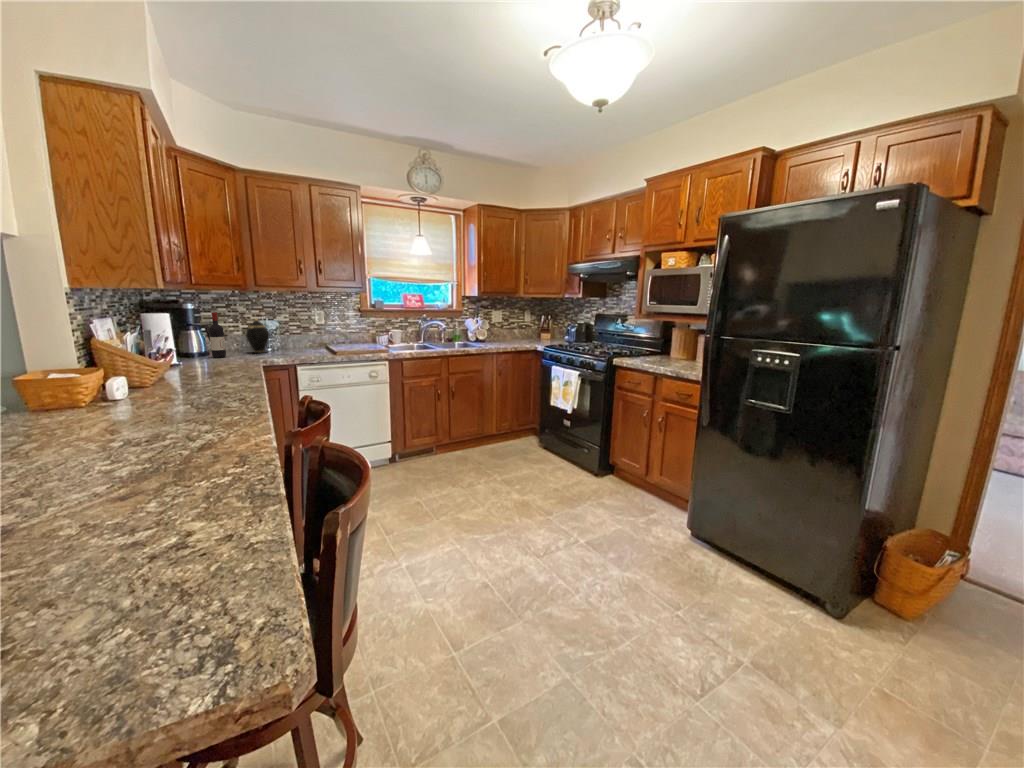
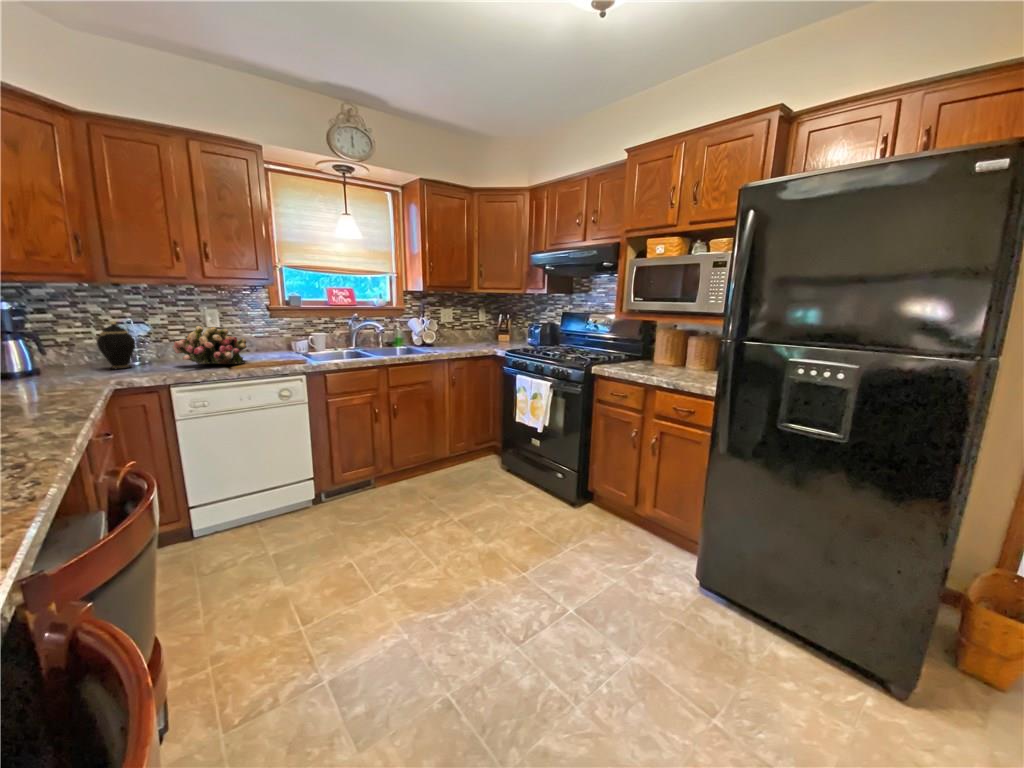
wine bottle: present [209,312,226,358] -> none [31,314,63,379]
flower arrangement: none [295,323,345,352] -> present [173,326,246,364]

